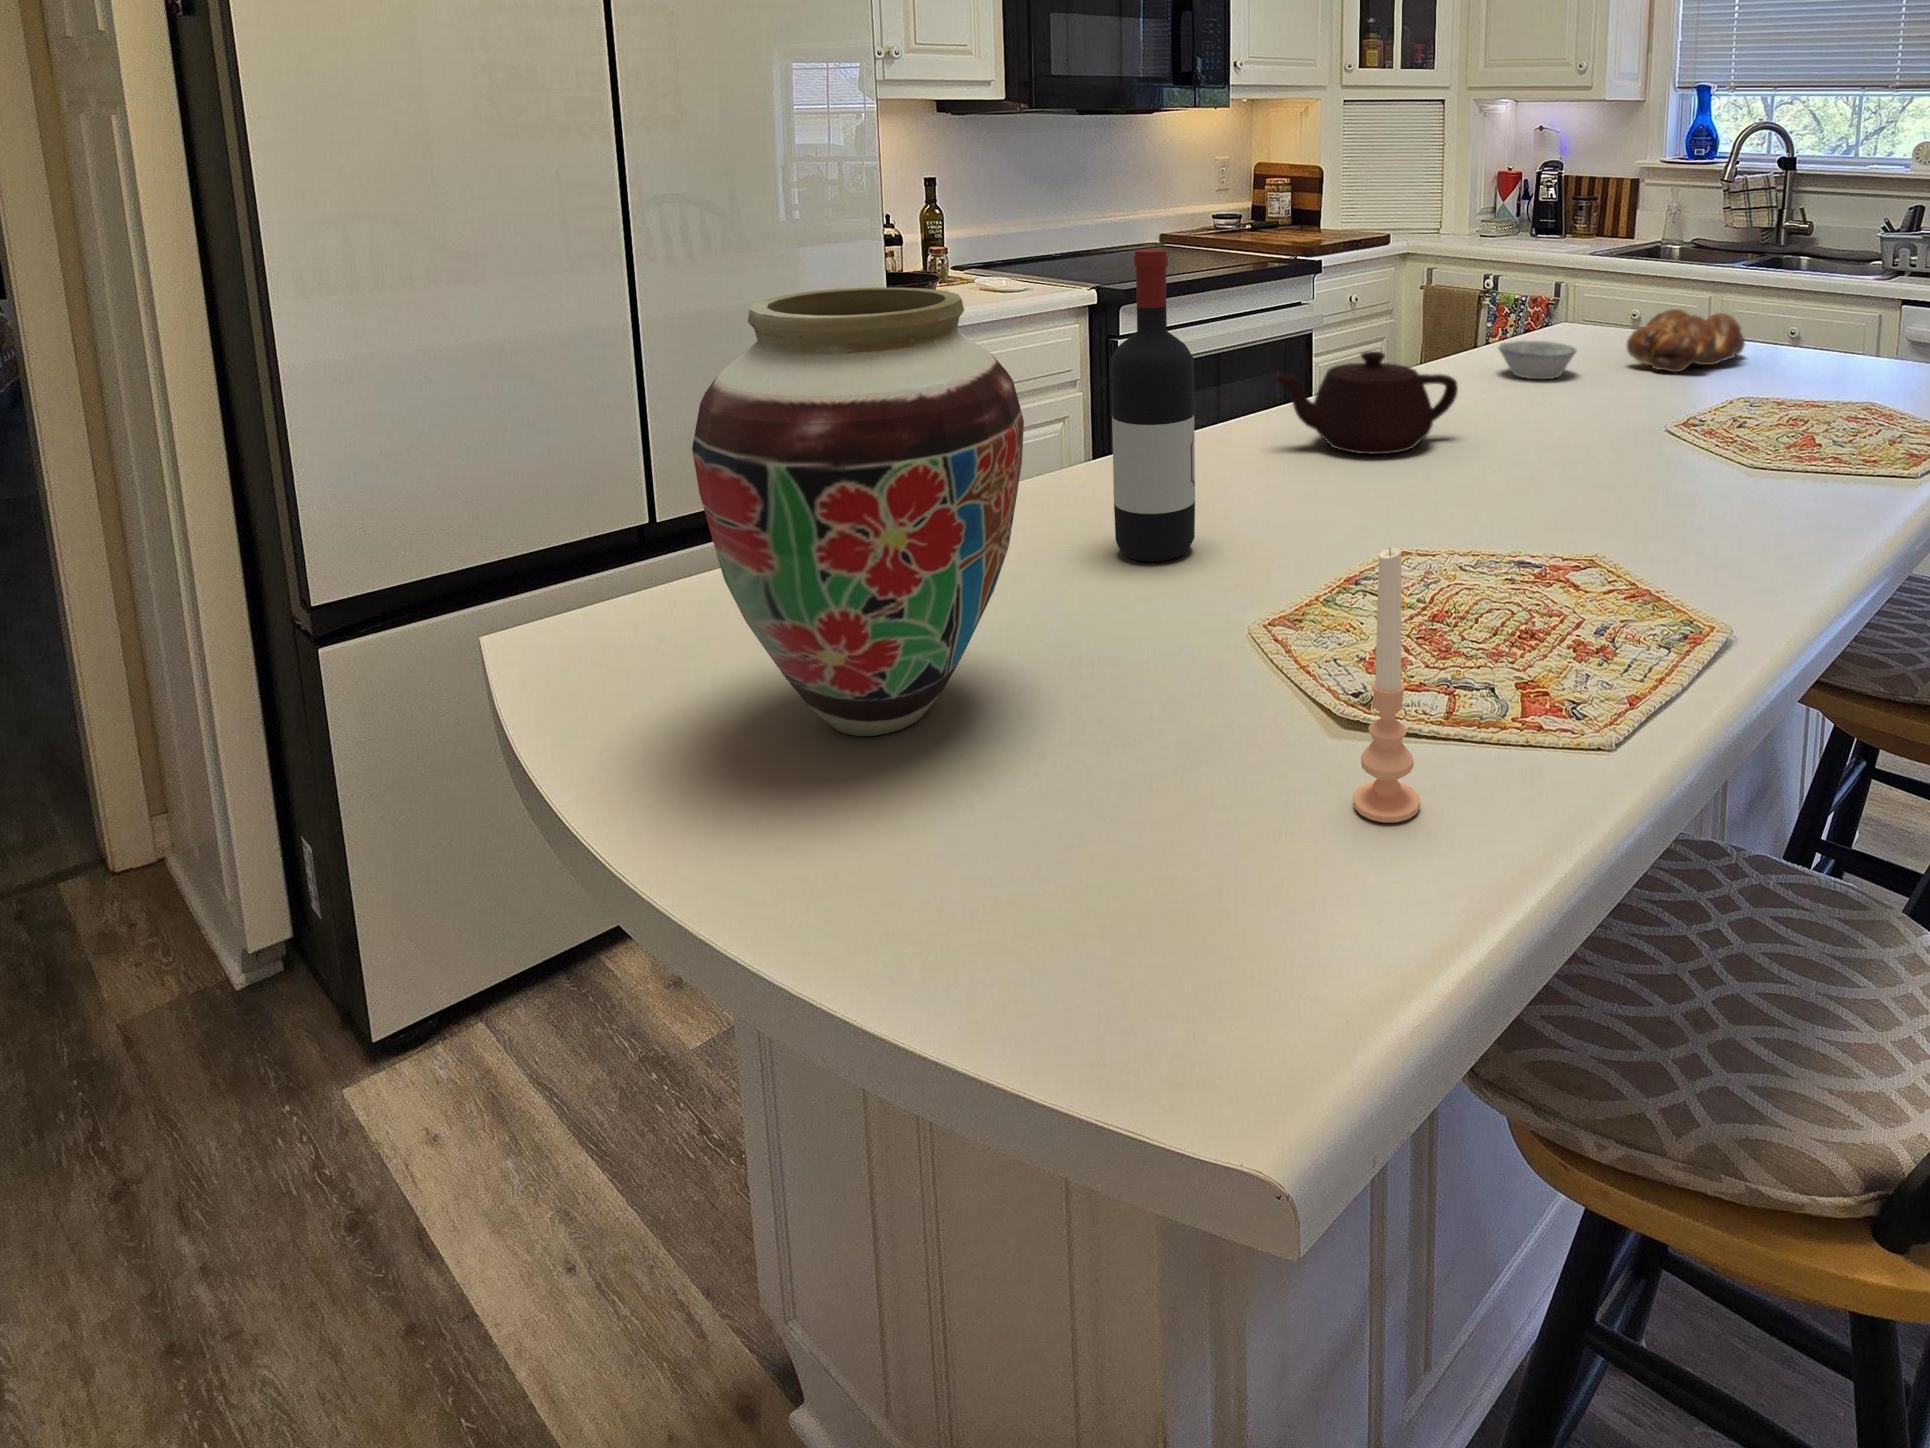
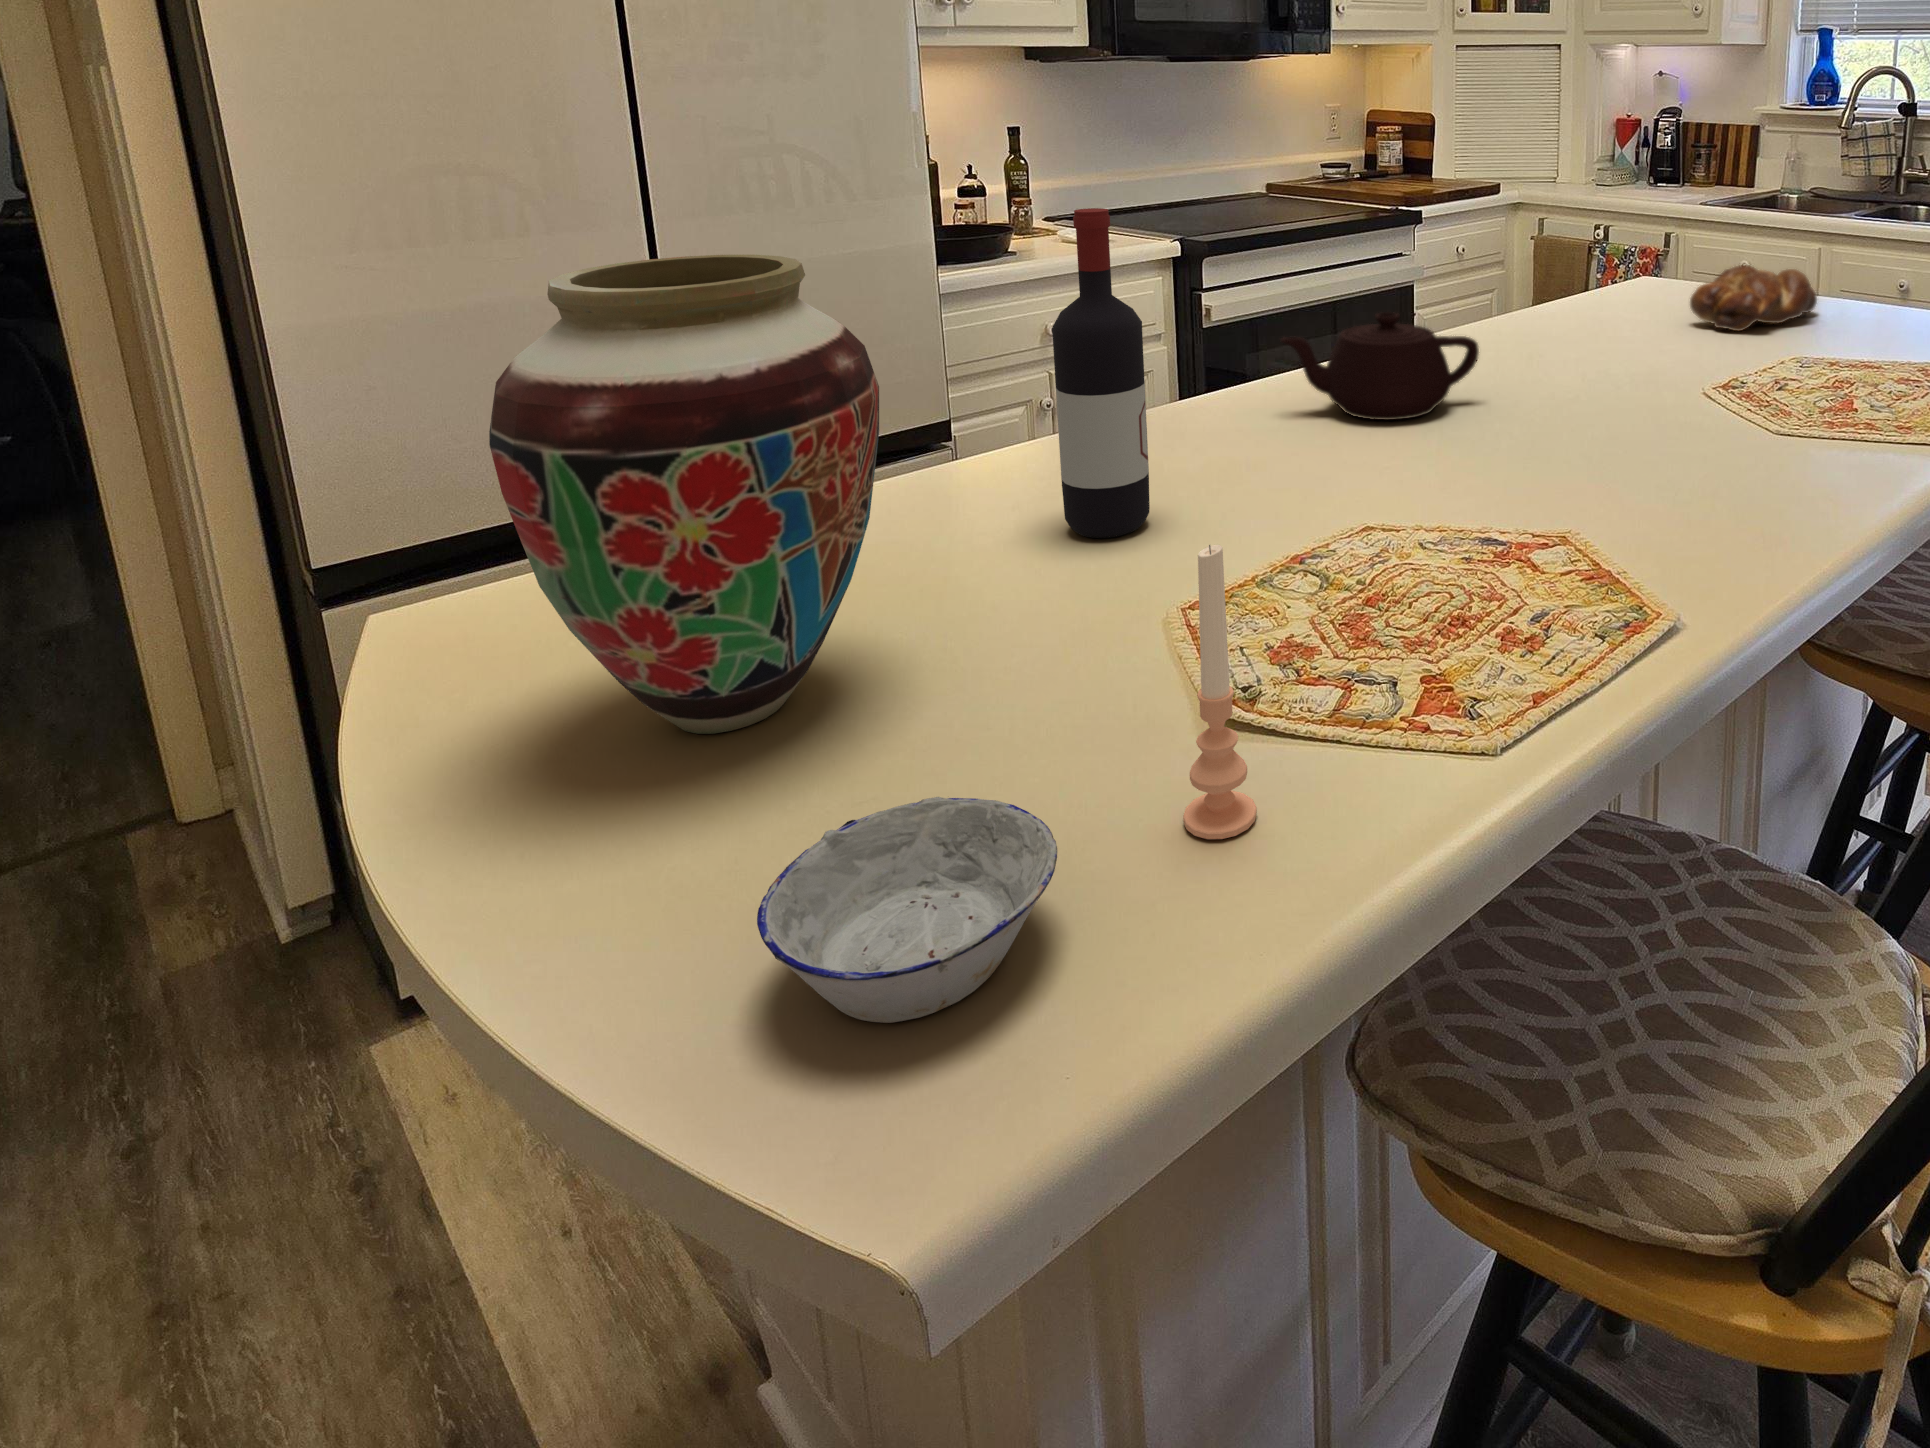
bowl: present [1499,341,1577,379] -> present [757,797,1057,1023]

